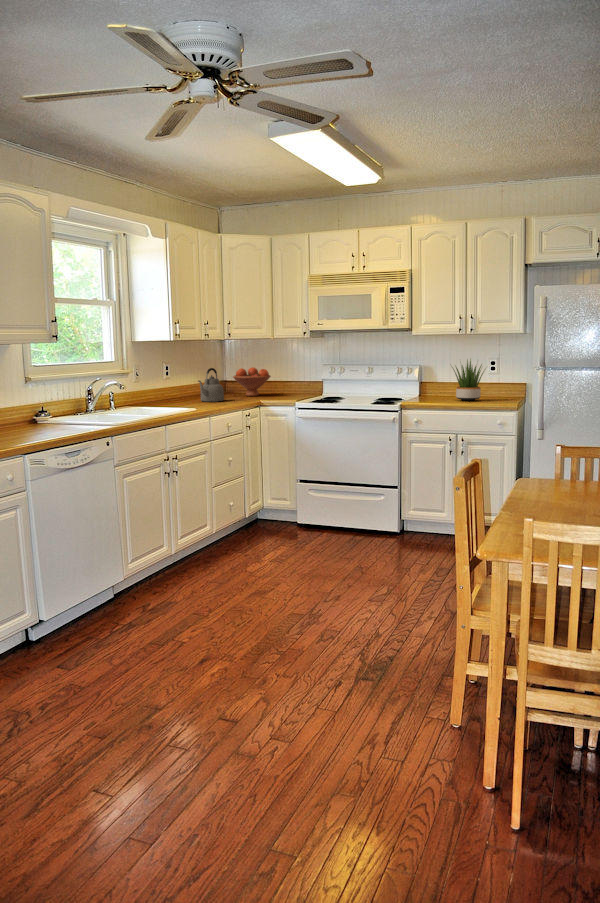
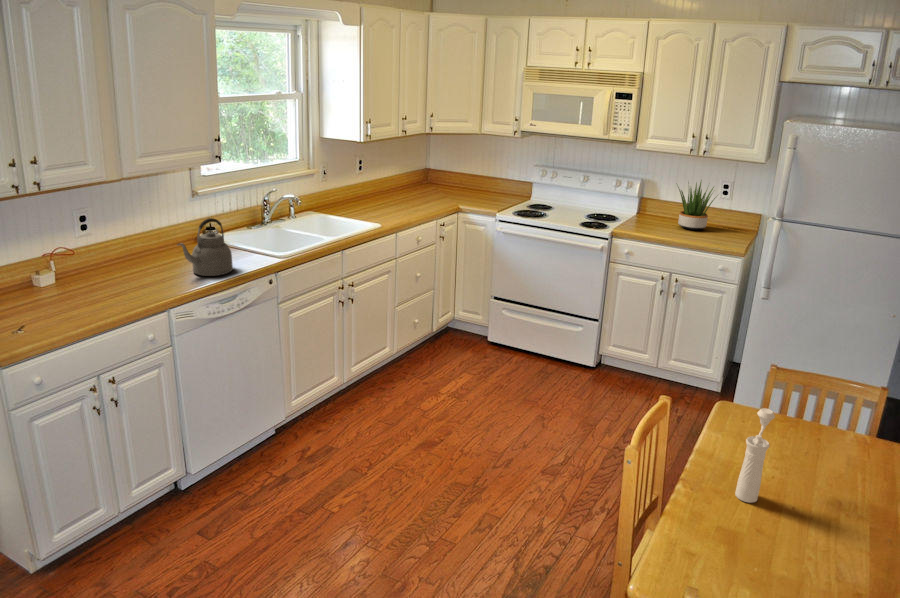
kettle: present [198,368,224,402] -> present [177,218,233,276]
fruit bowl: present [233,368,271,396] -> none [435,160,476,193]
pepper mill: none [544,446,564,517] -> present [735,408,775,503]

